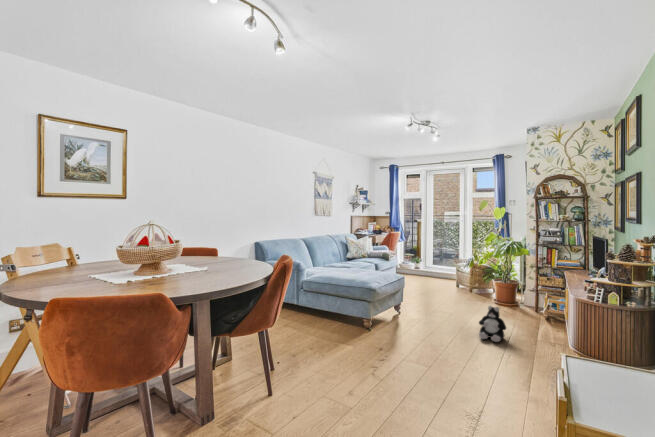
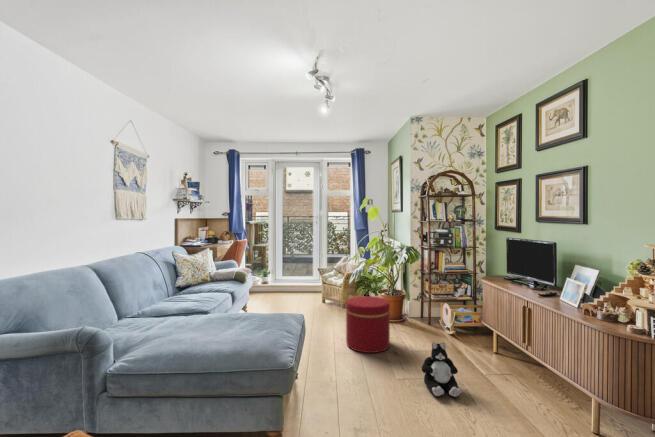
ottoman: none [447,276,483,316] -> present [346,296,390,353]

